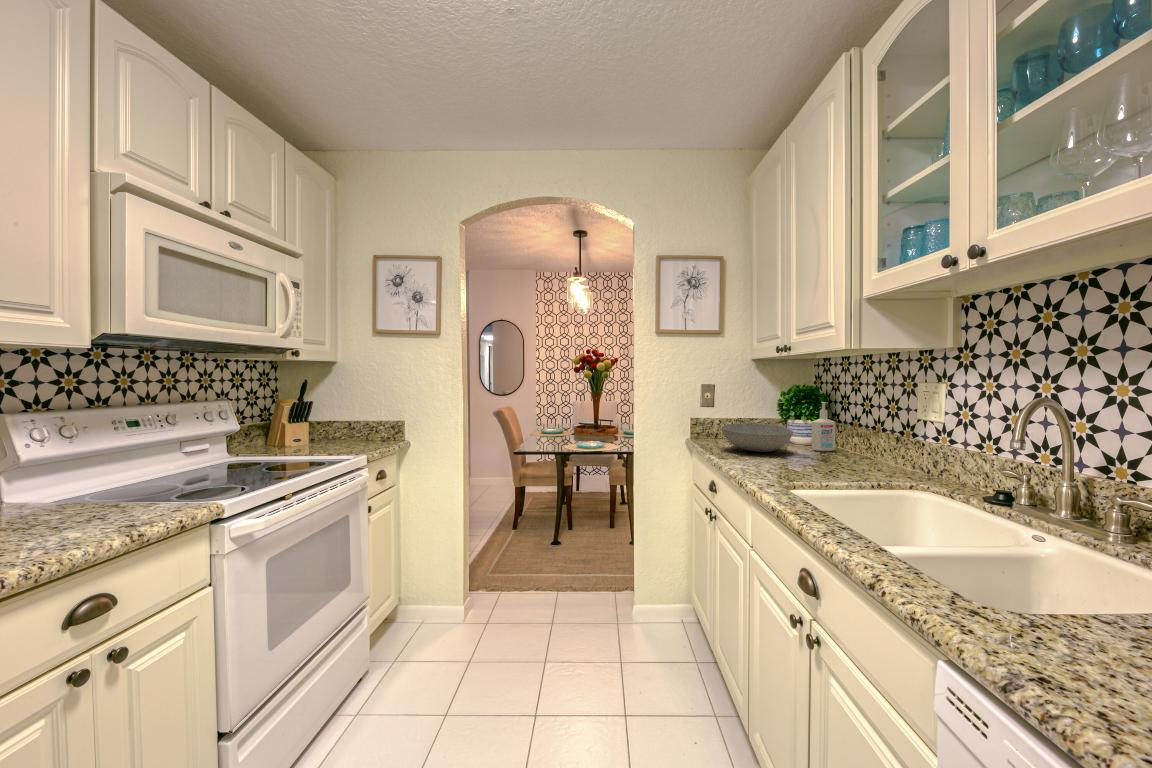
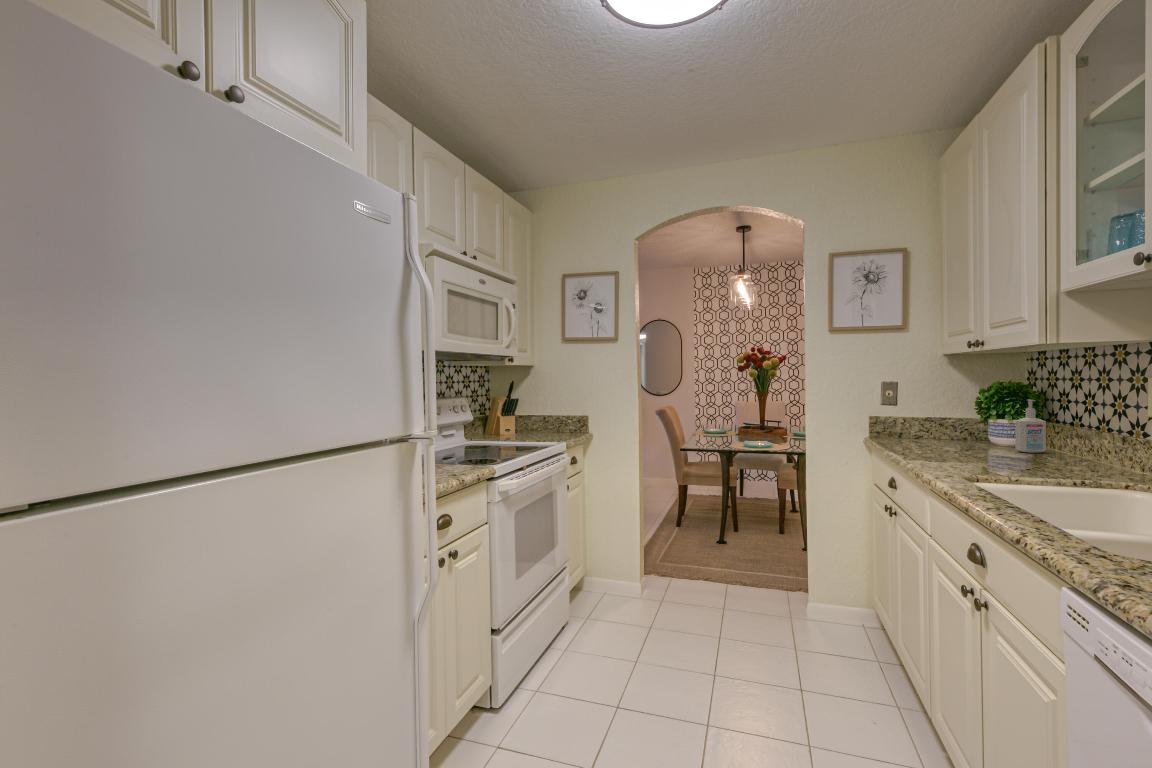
bowl: present [722,423,793,452] -> none [905,421,990,451]

